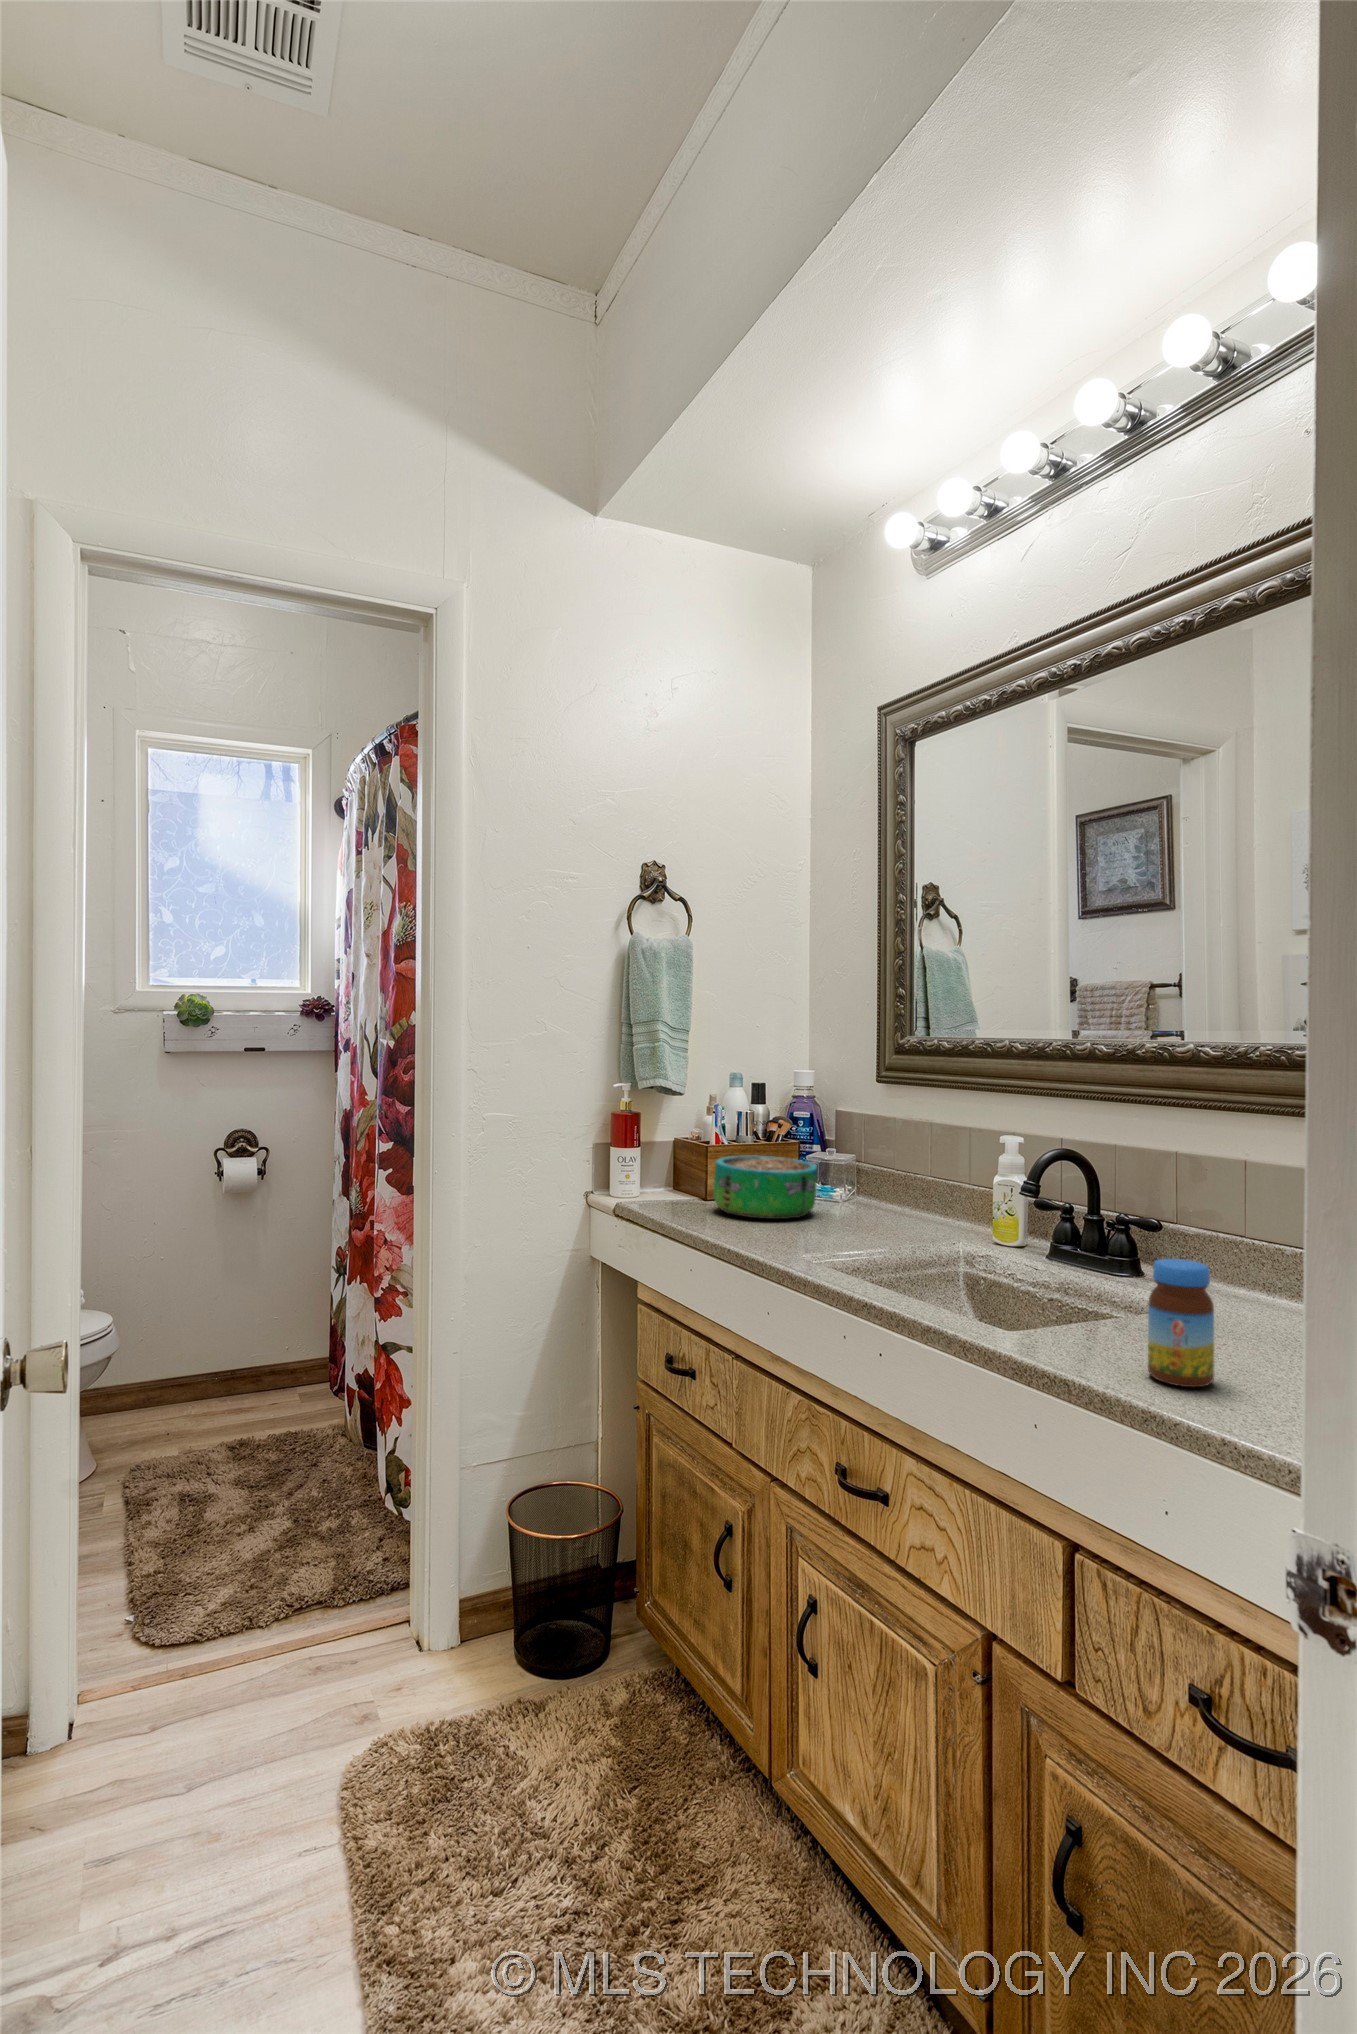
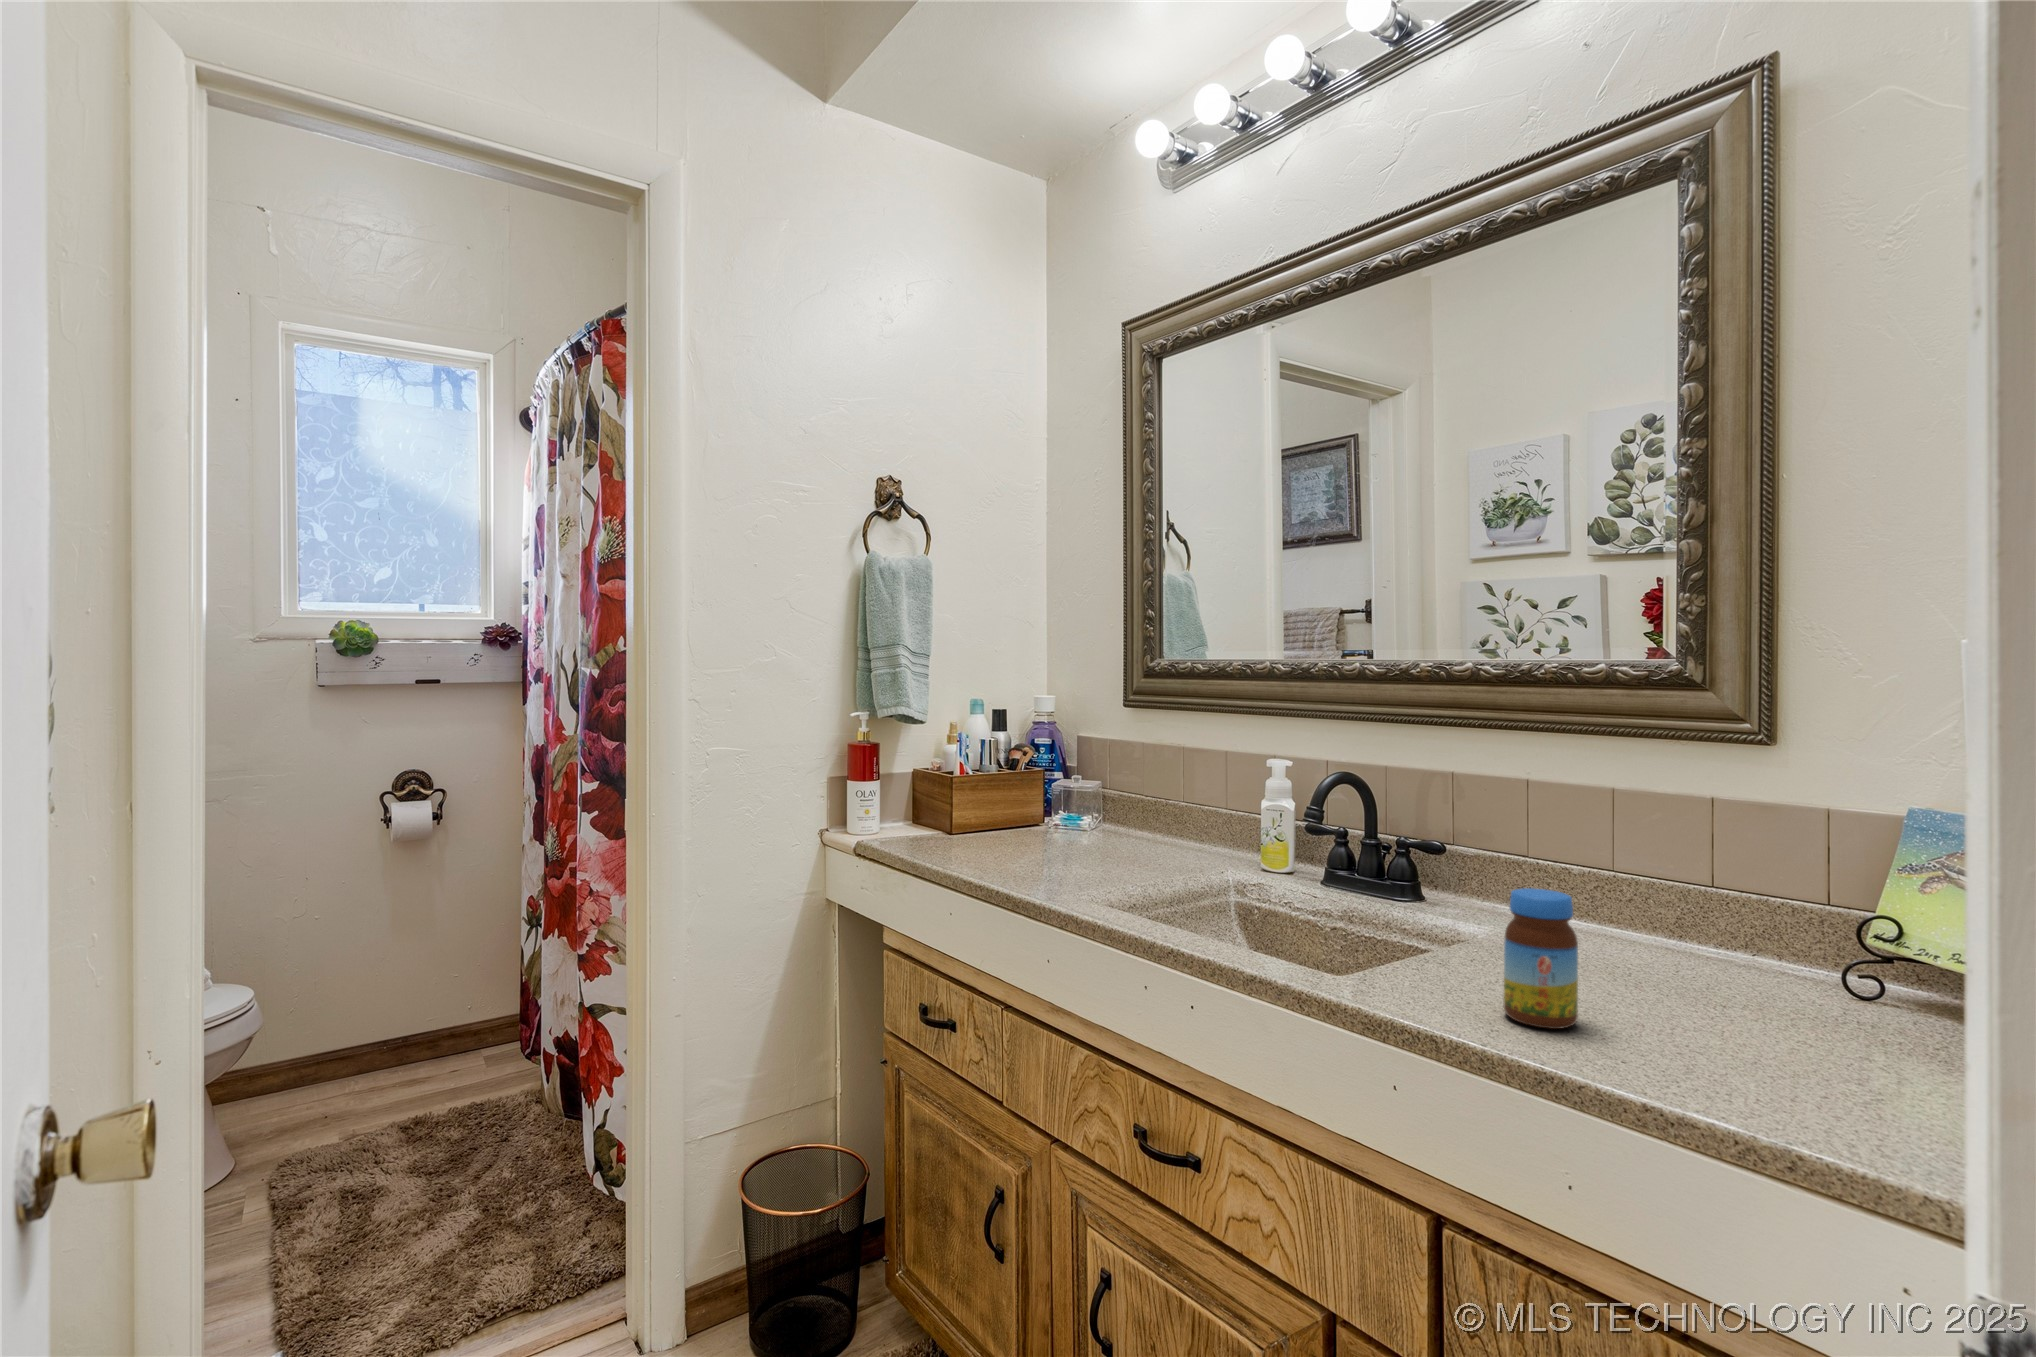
decorative bowl: present [713,1156,817,1219] -> none [964,789,1074,856]

